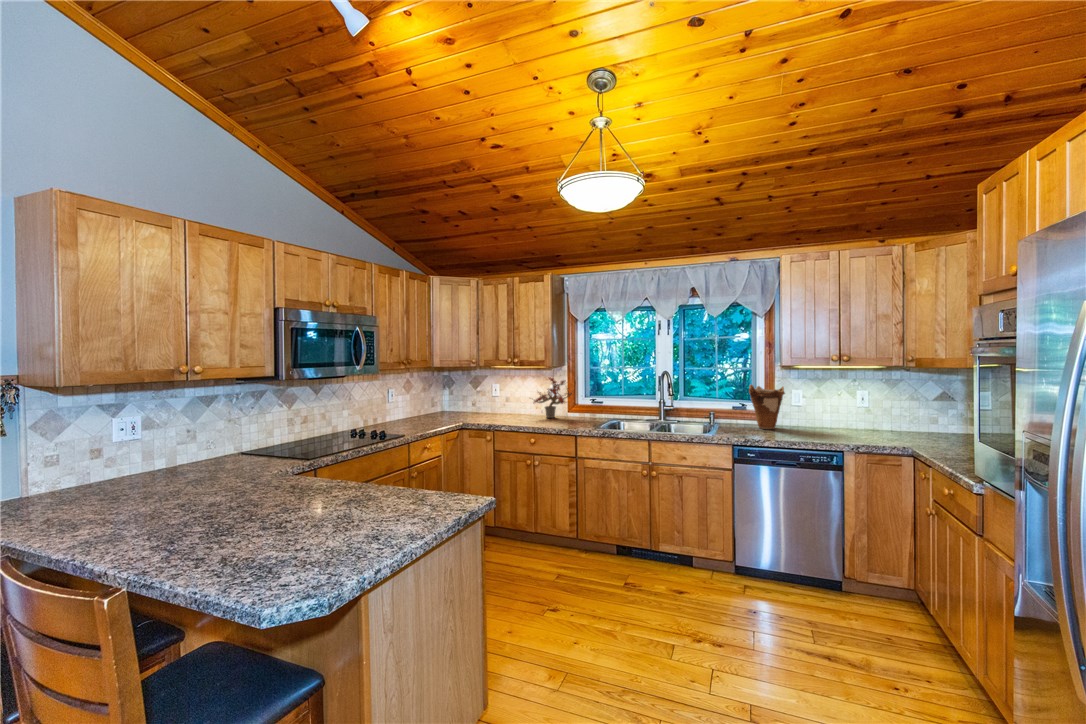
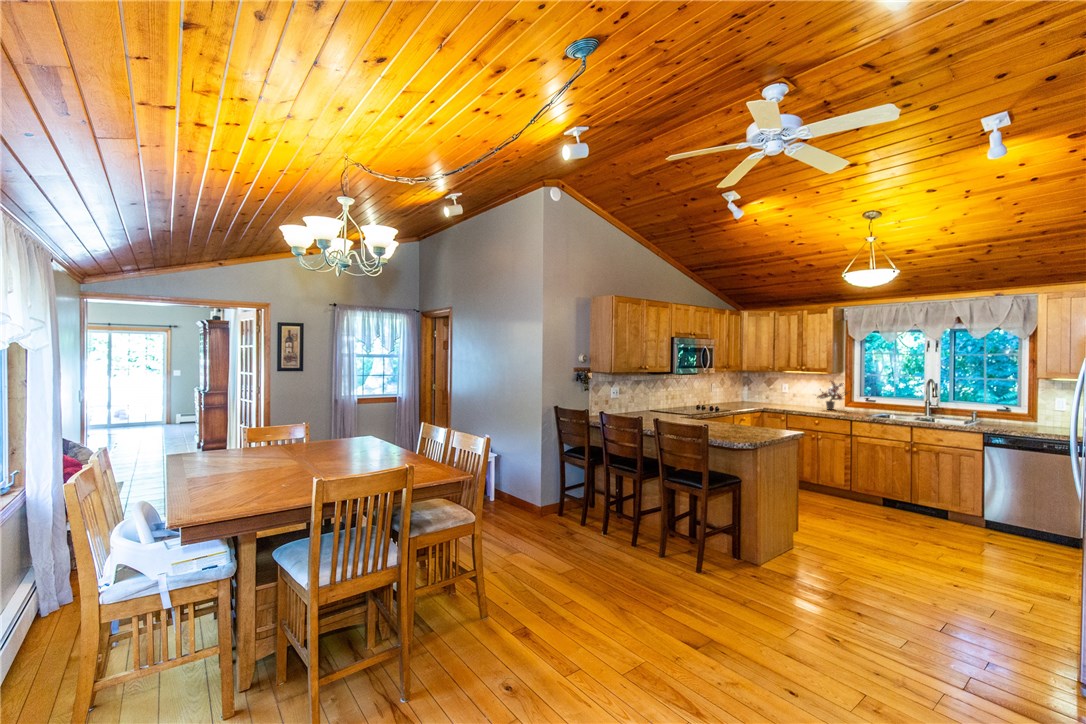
vase: present [749,385,785,429] -> none [1006,391,1043,426]

